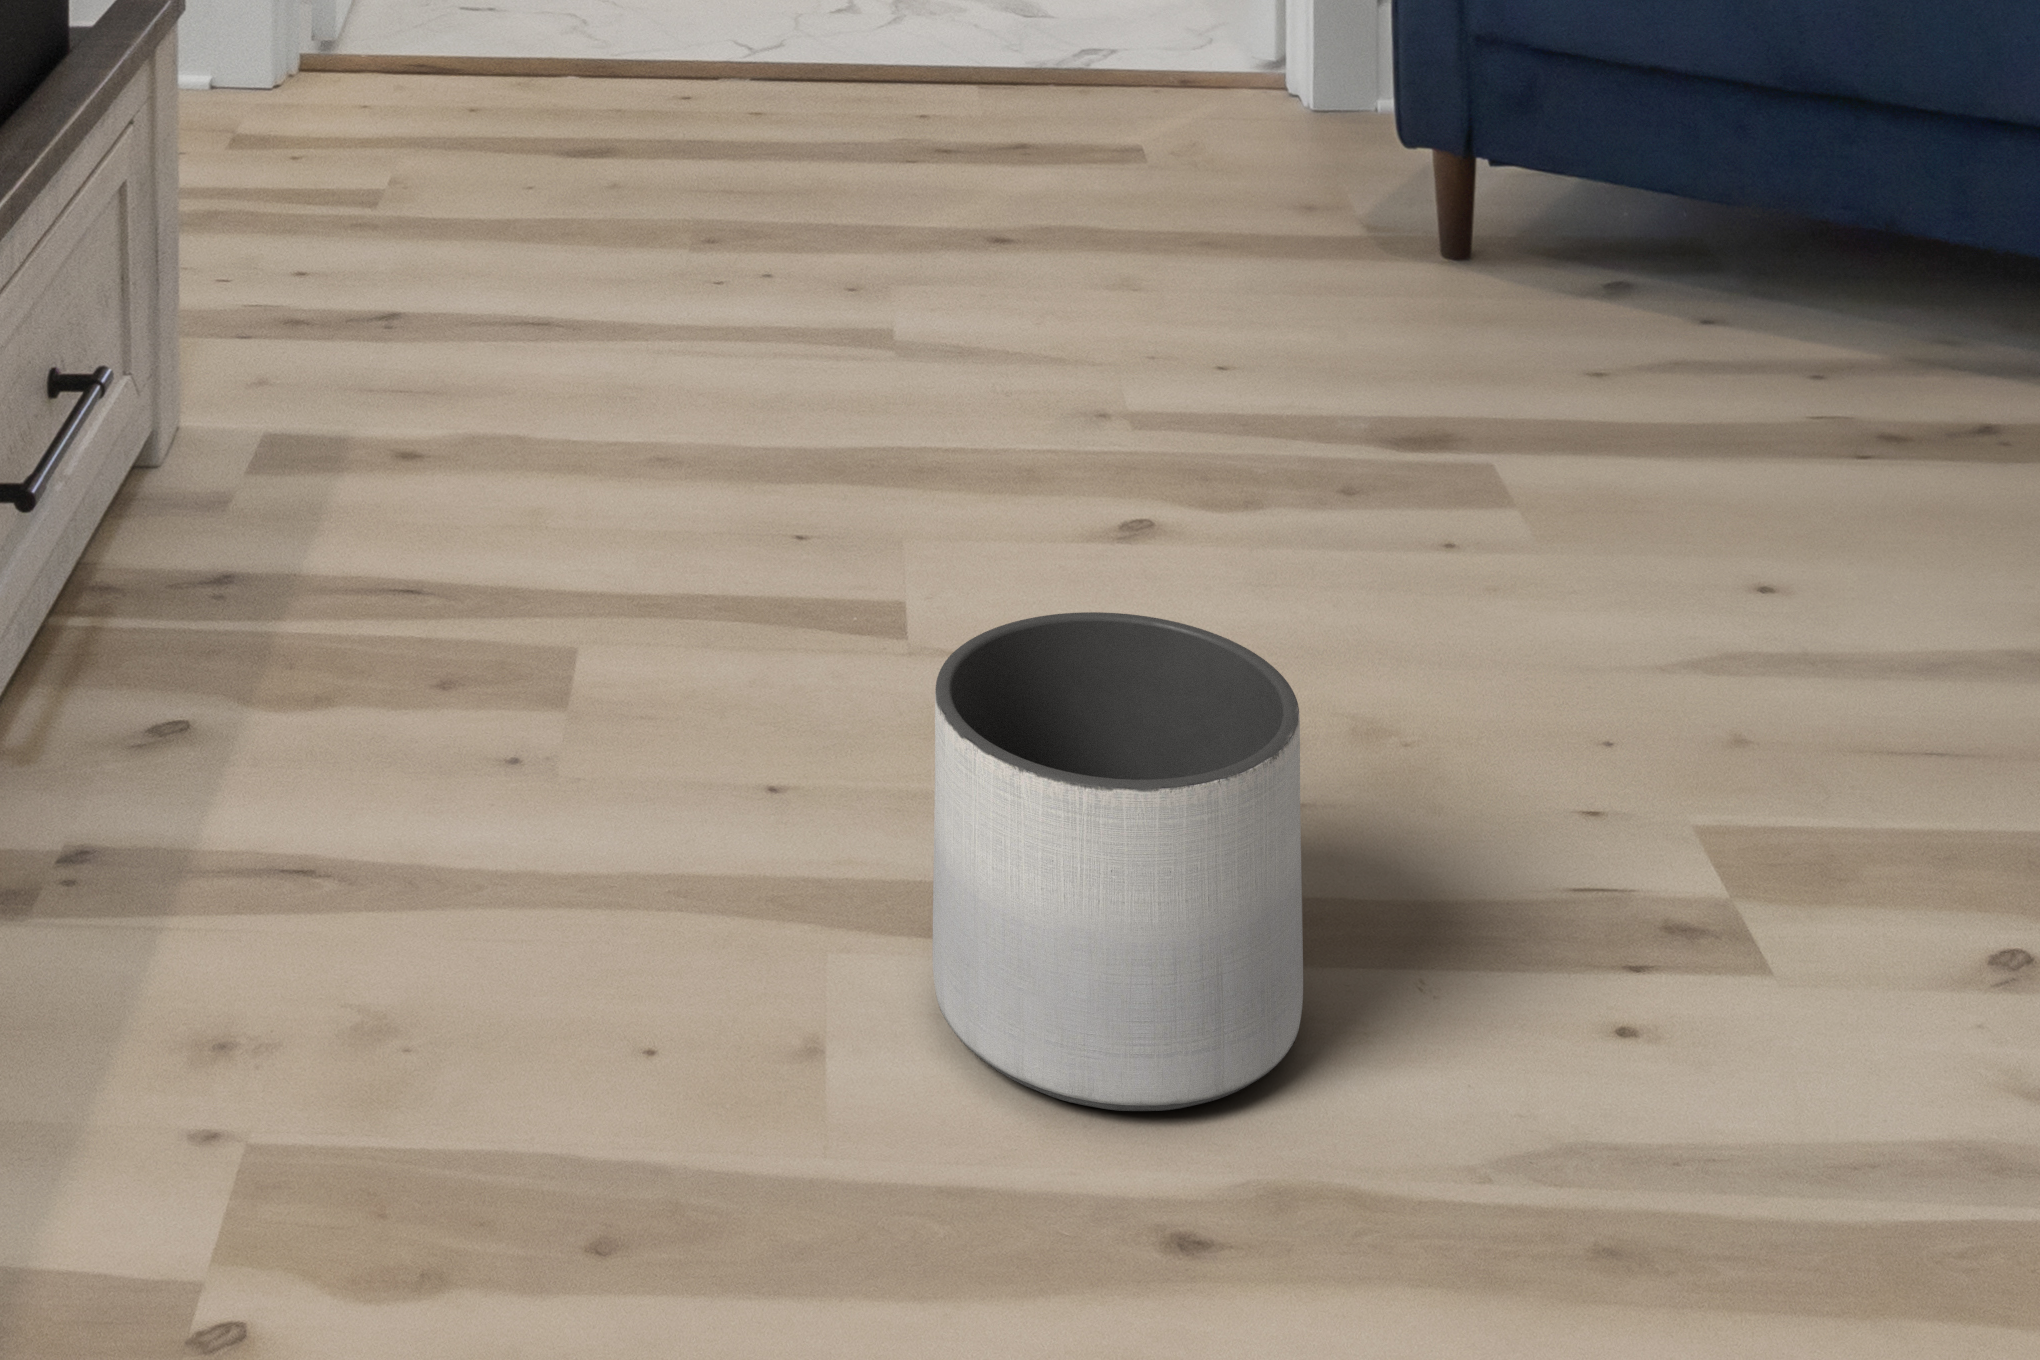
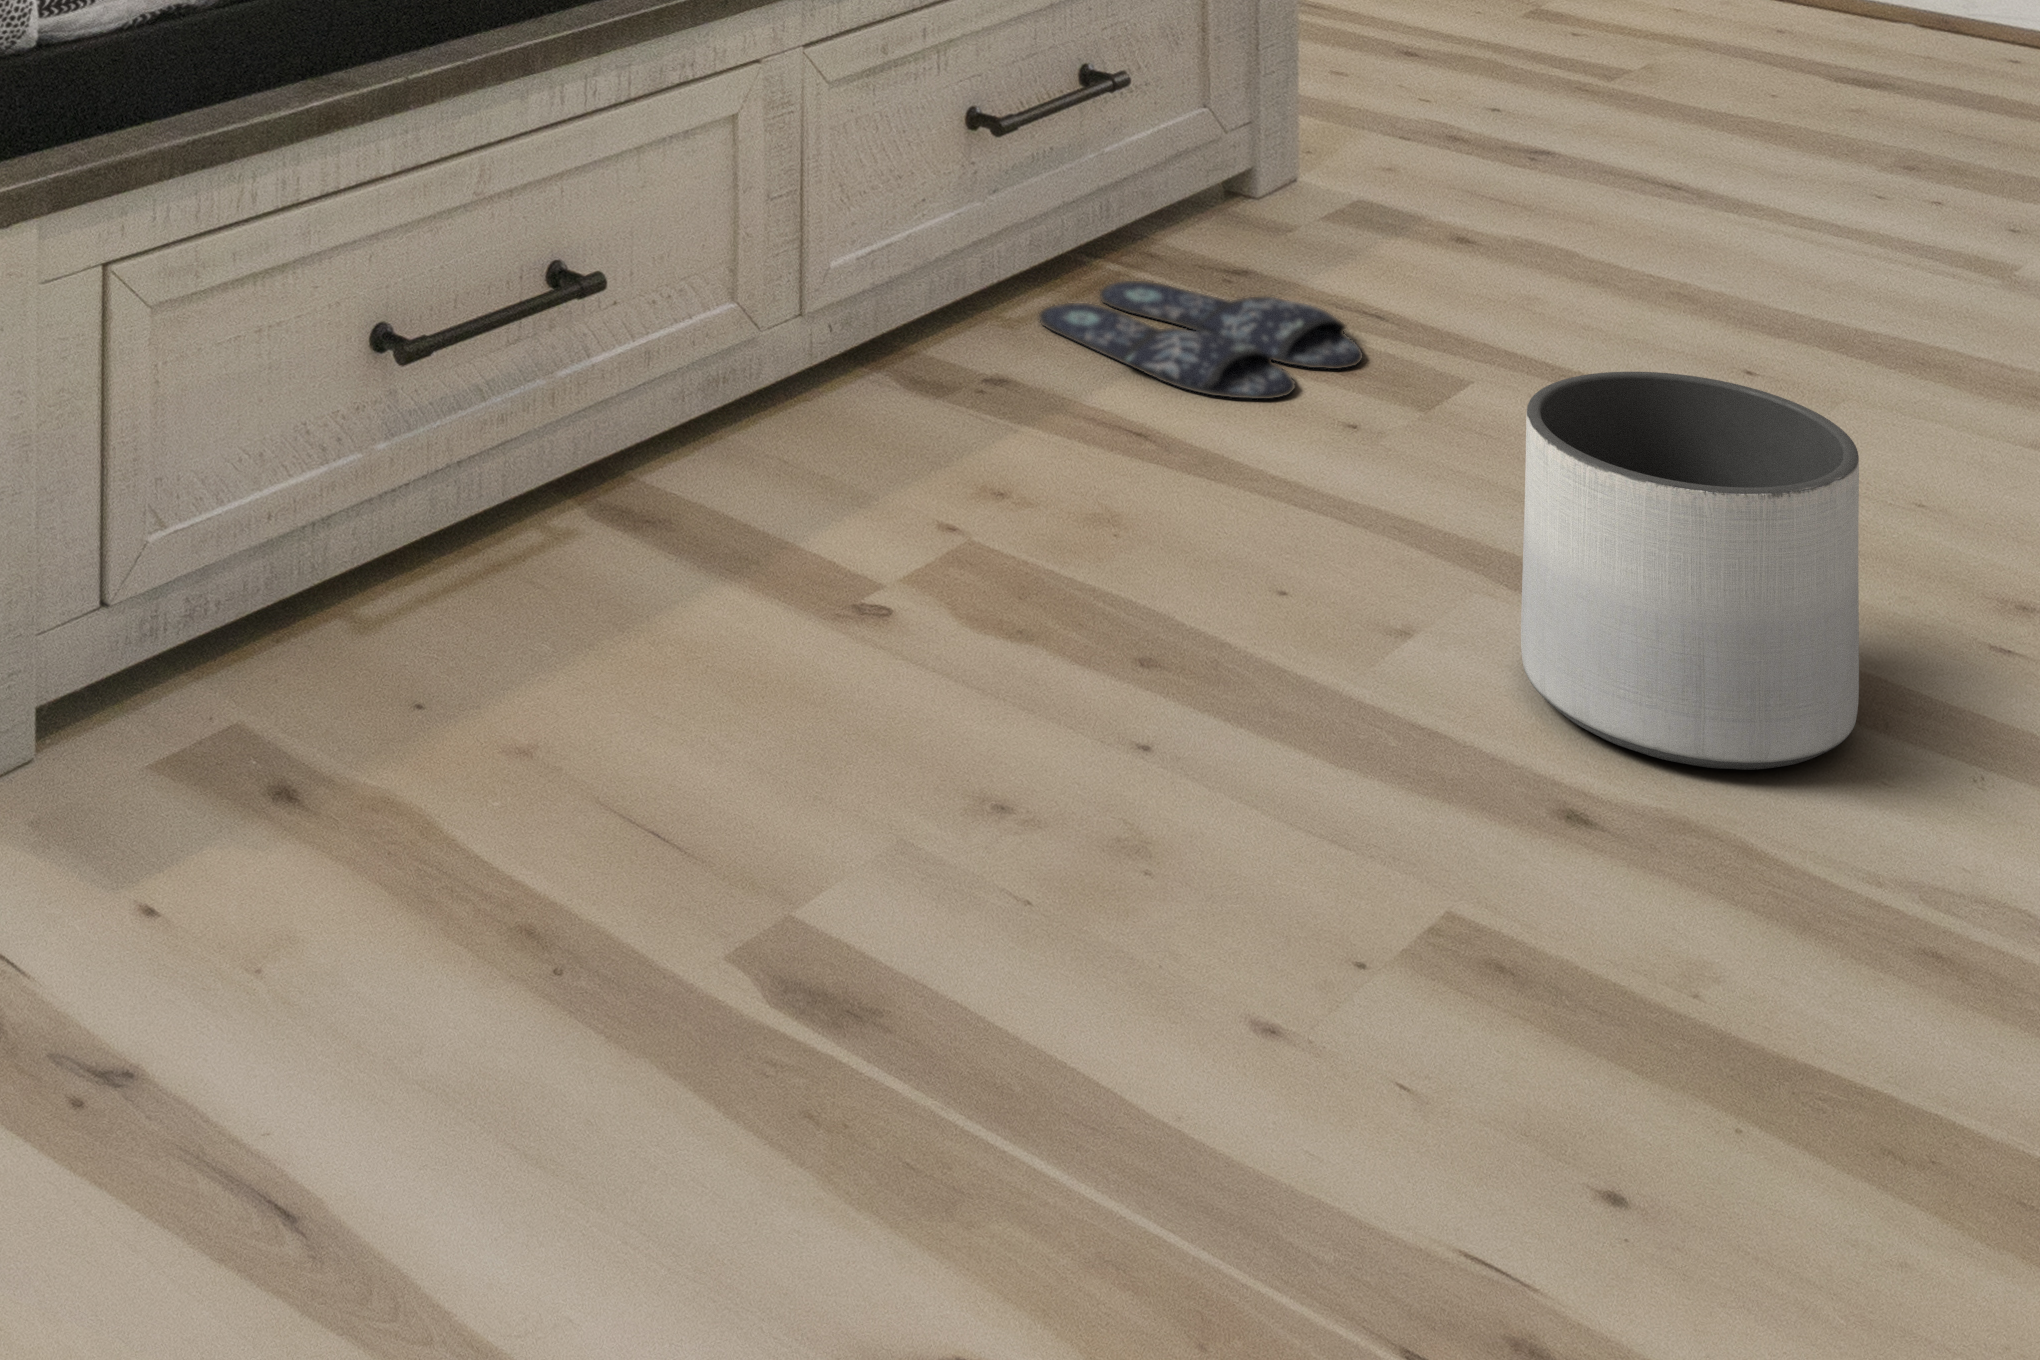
slippers: none [38,599,439,771] -> present [1039,281,1363,399]

